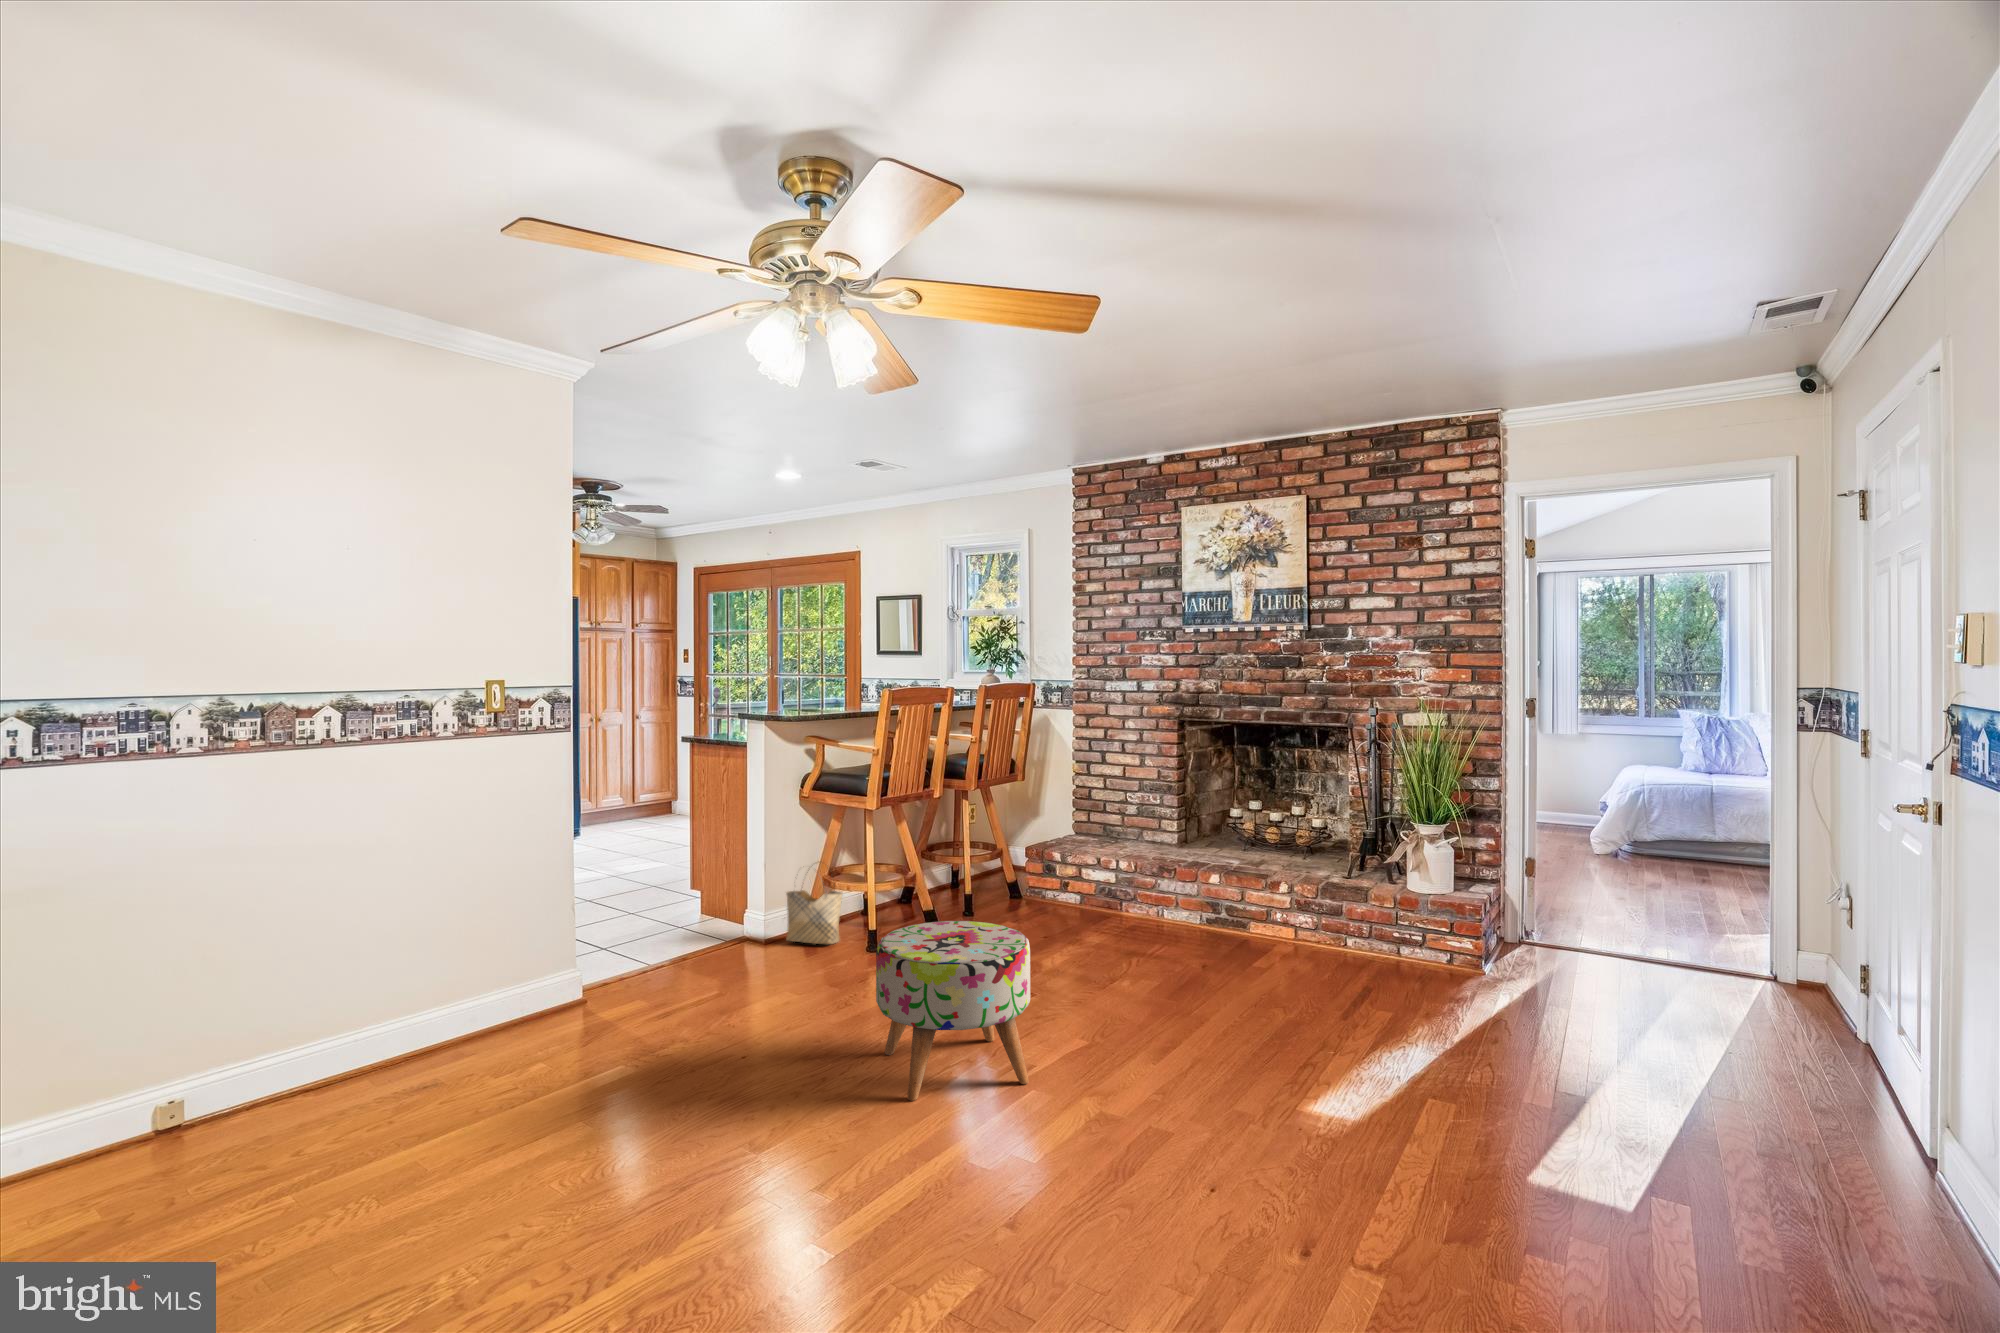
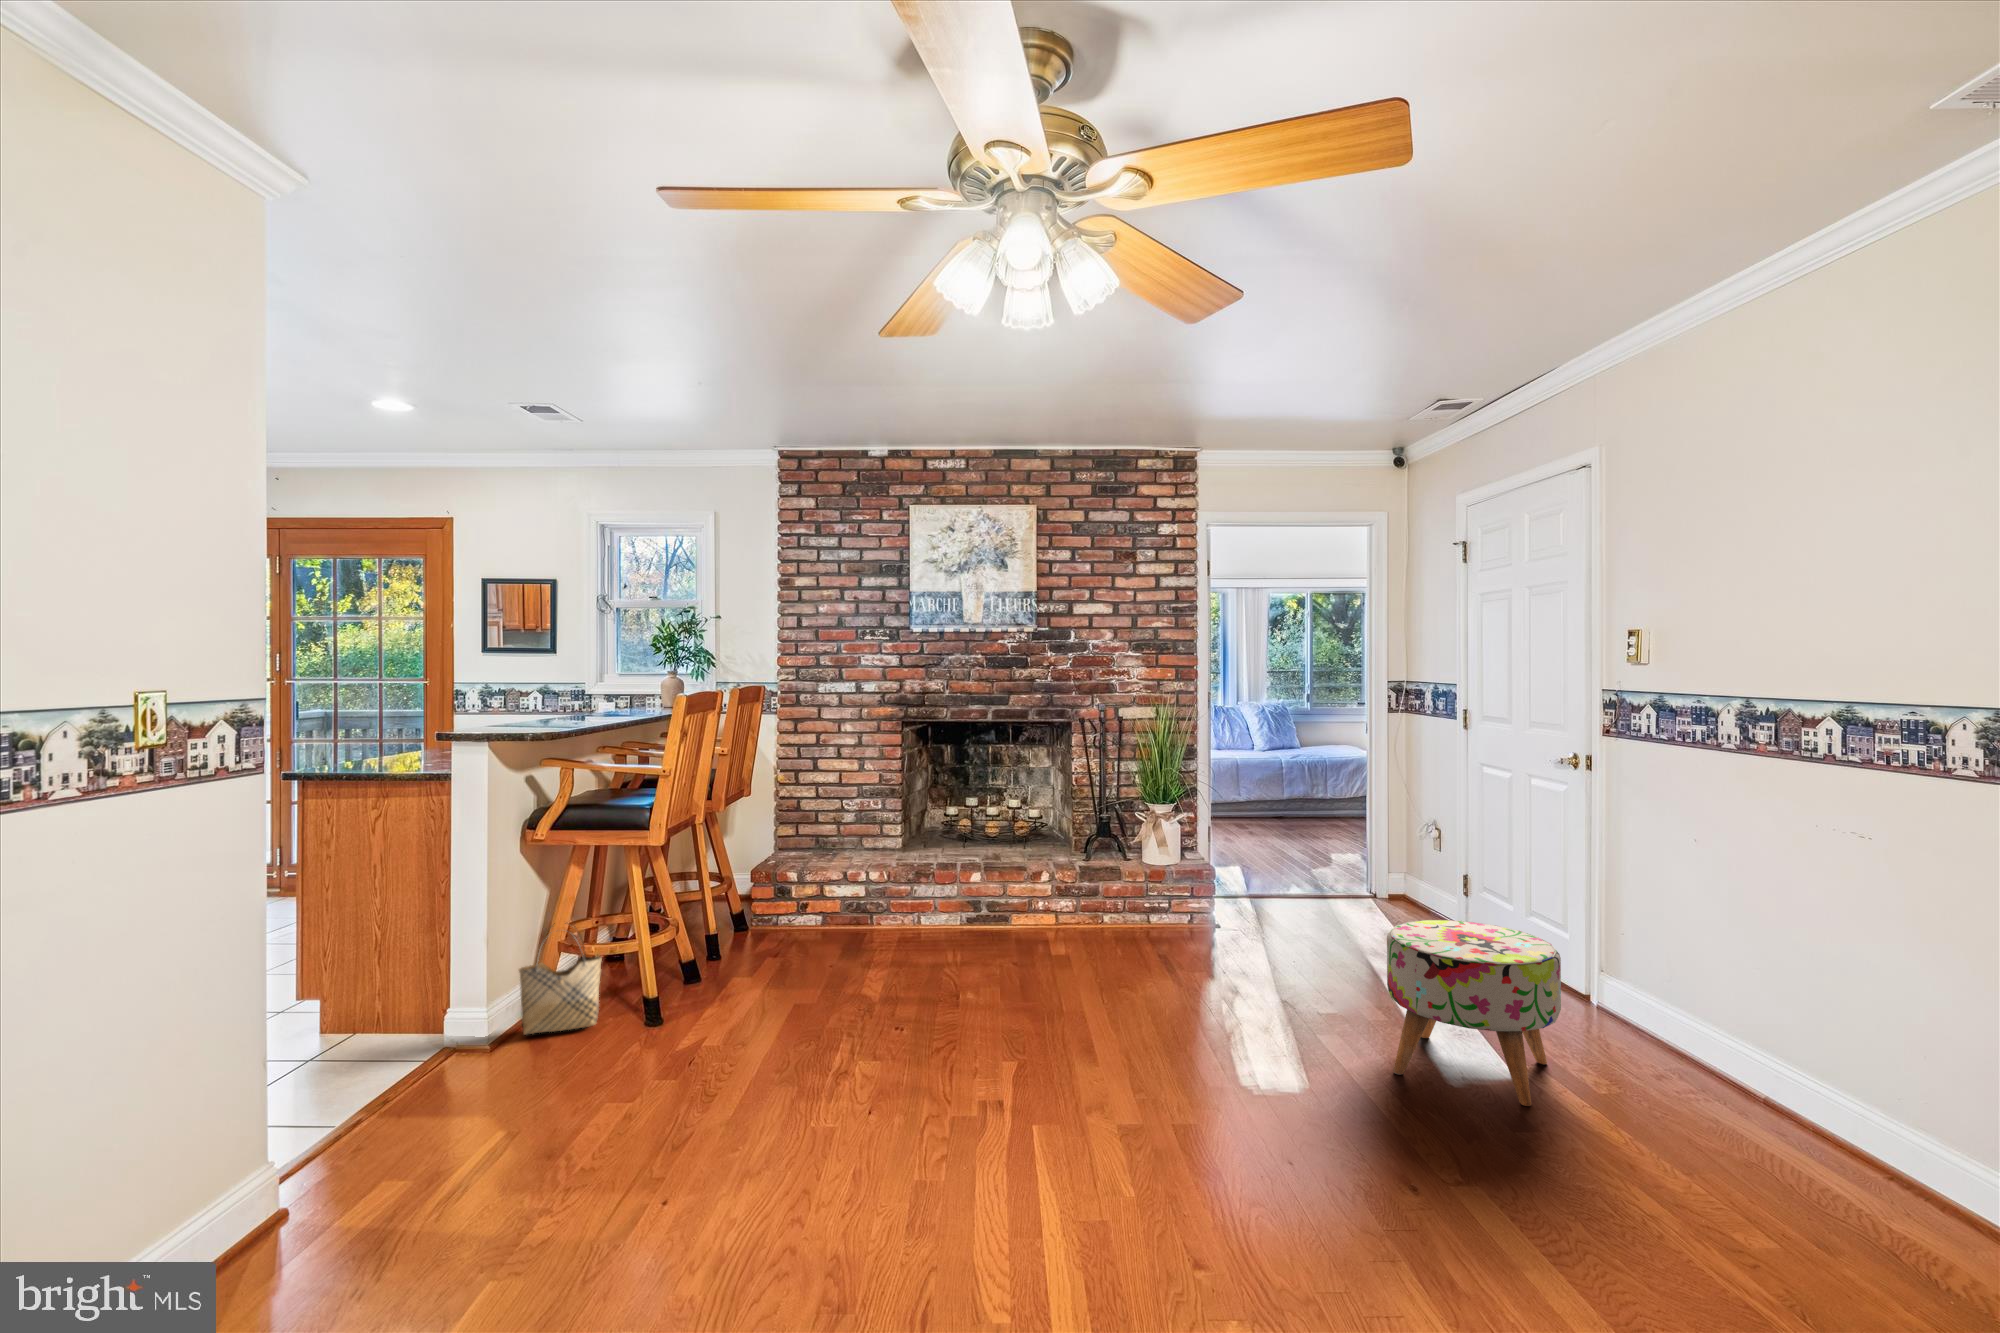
ottoman: present [876,921,1030,1101] -> present [1387,920,1561,1106]

